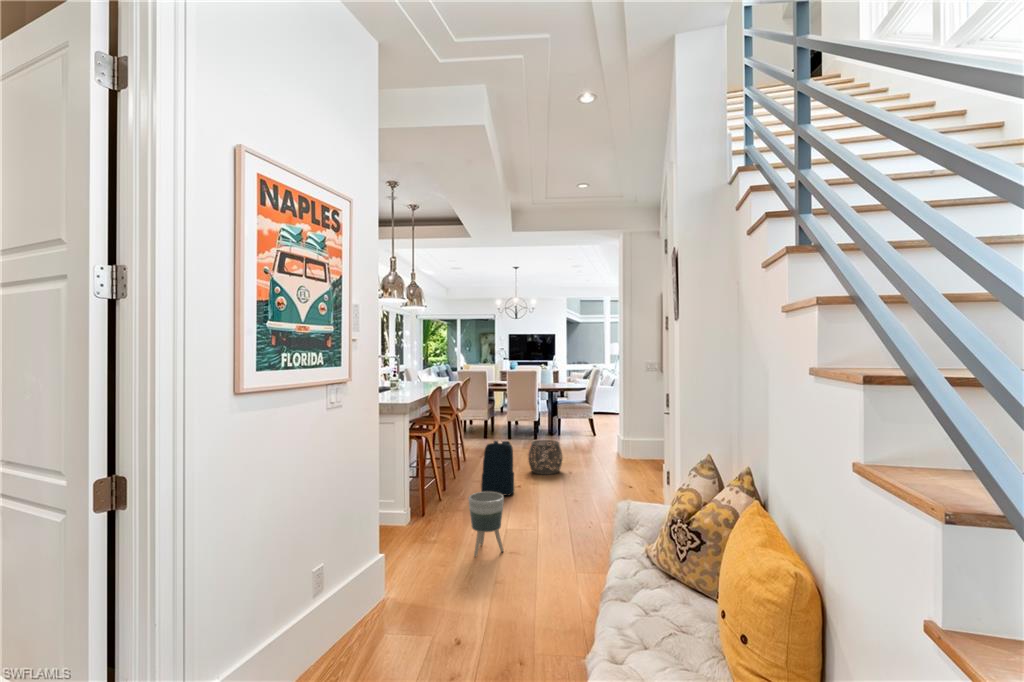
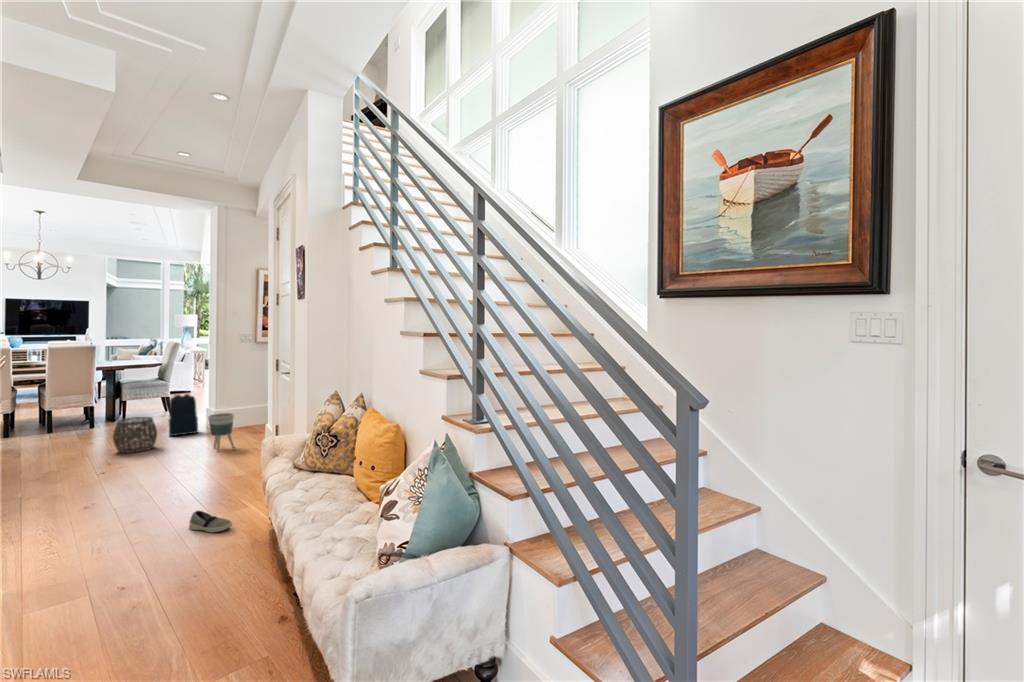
backpack: present [481,441,514,496] -> present [169,394,198,436]
planter: present [468,492,504,556] -> present [208,413,234,451]
shoe: none [528,580,567,621] -> present [189,511,232,533]

